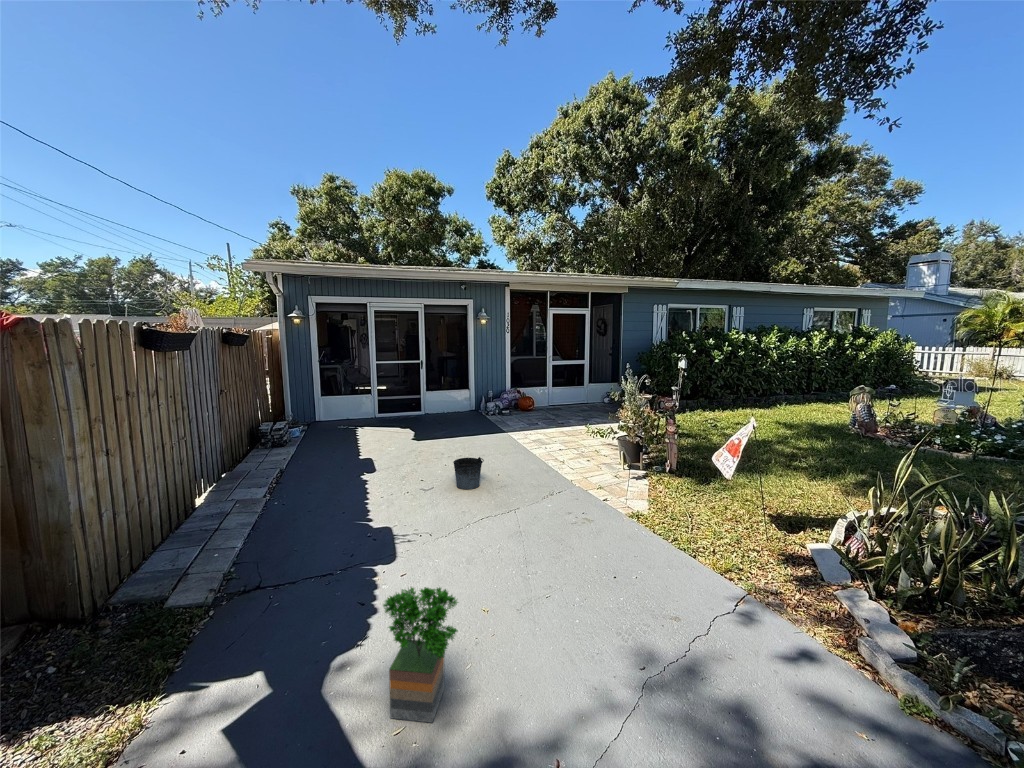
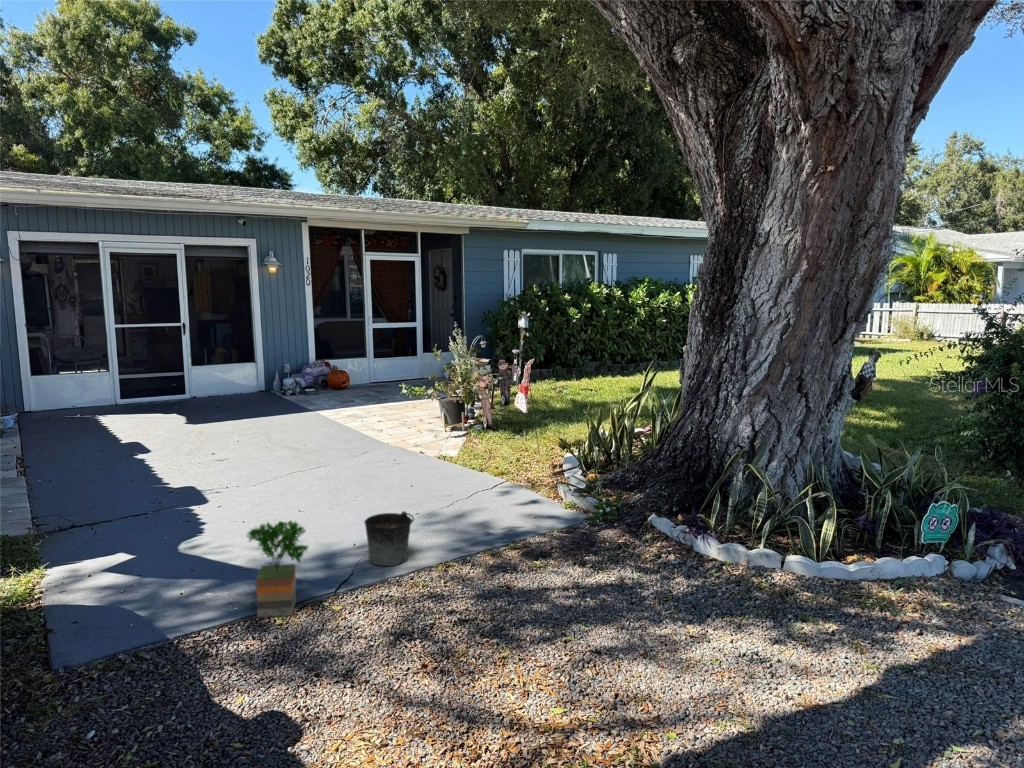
bucket: present [453,457,484,489] -> present [364,511,414,566]

